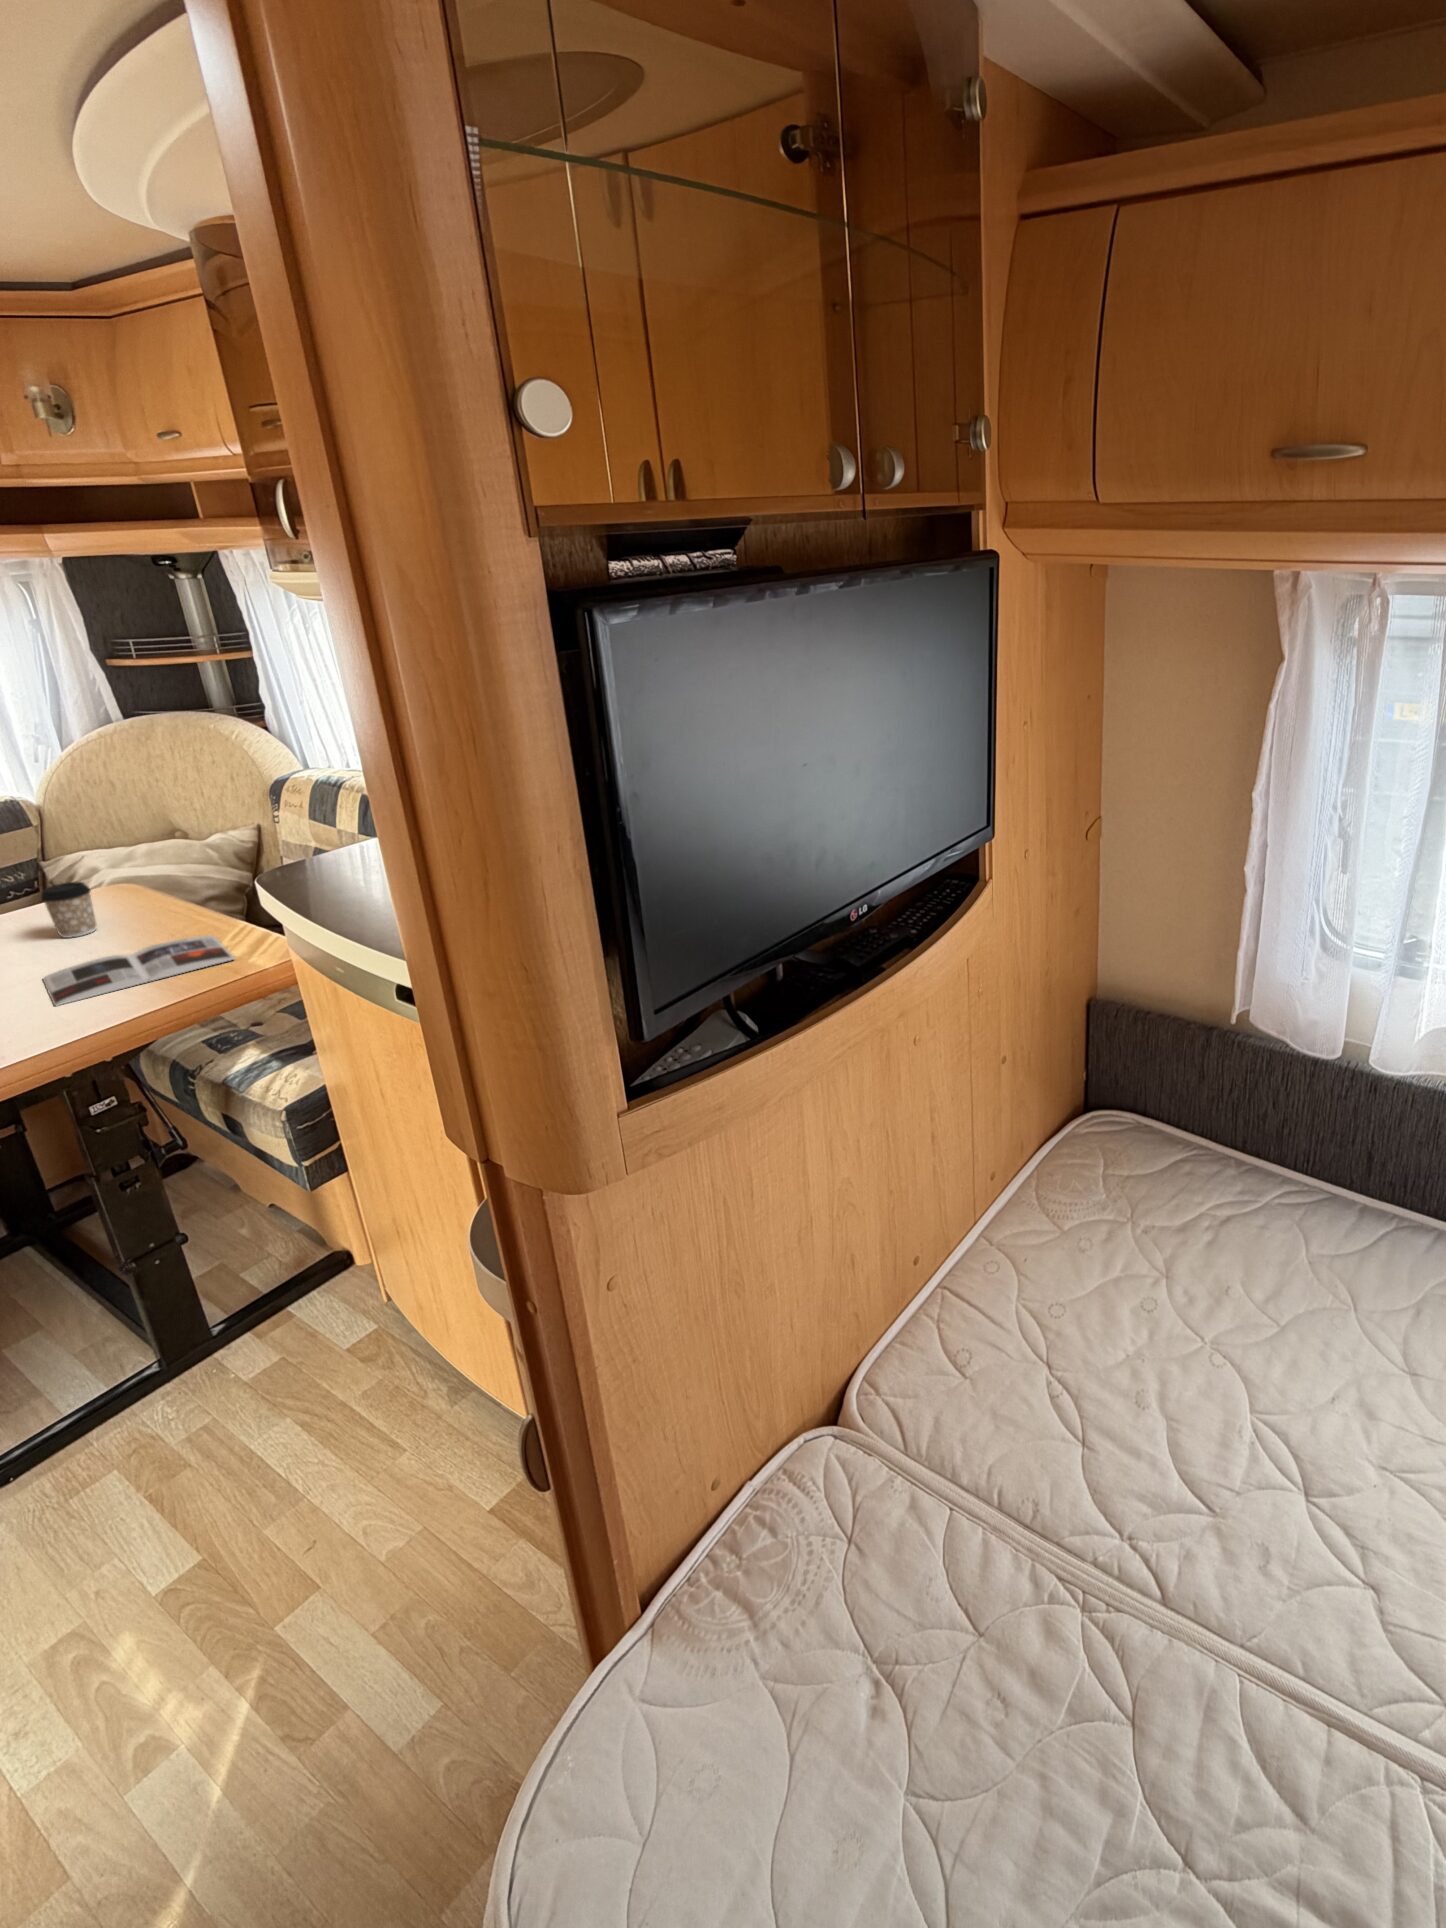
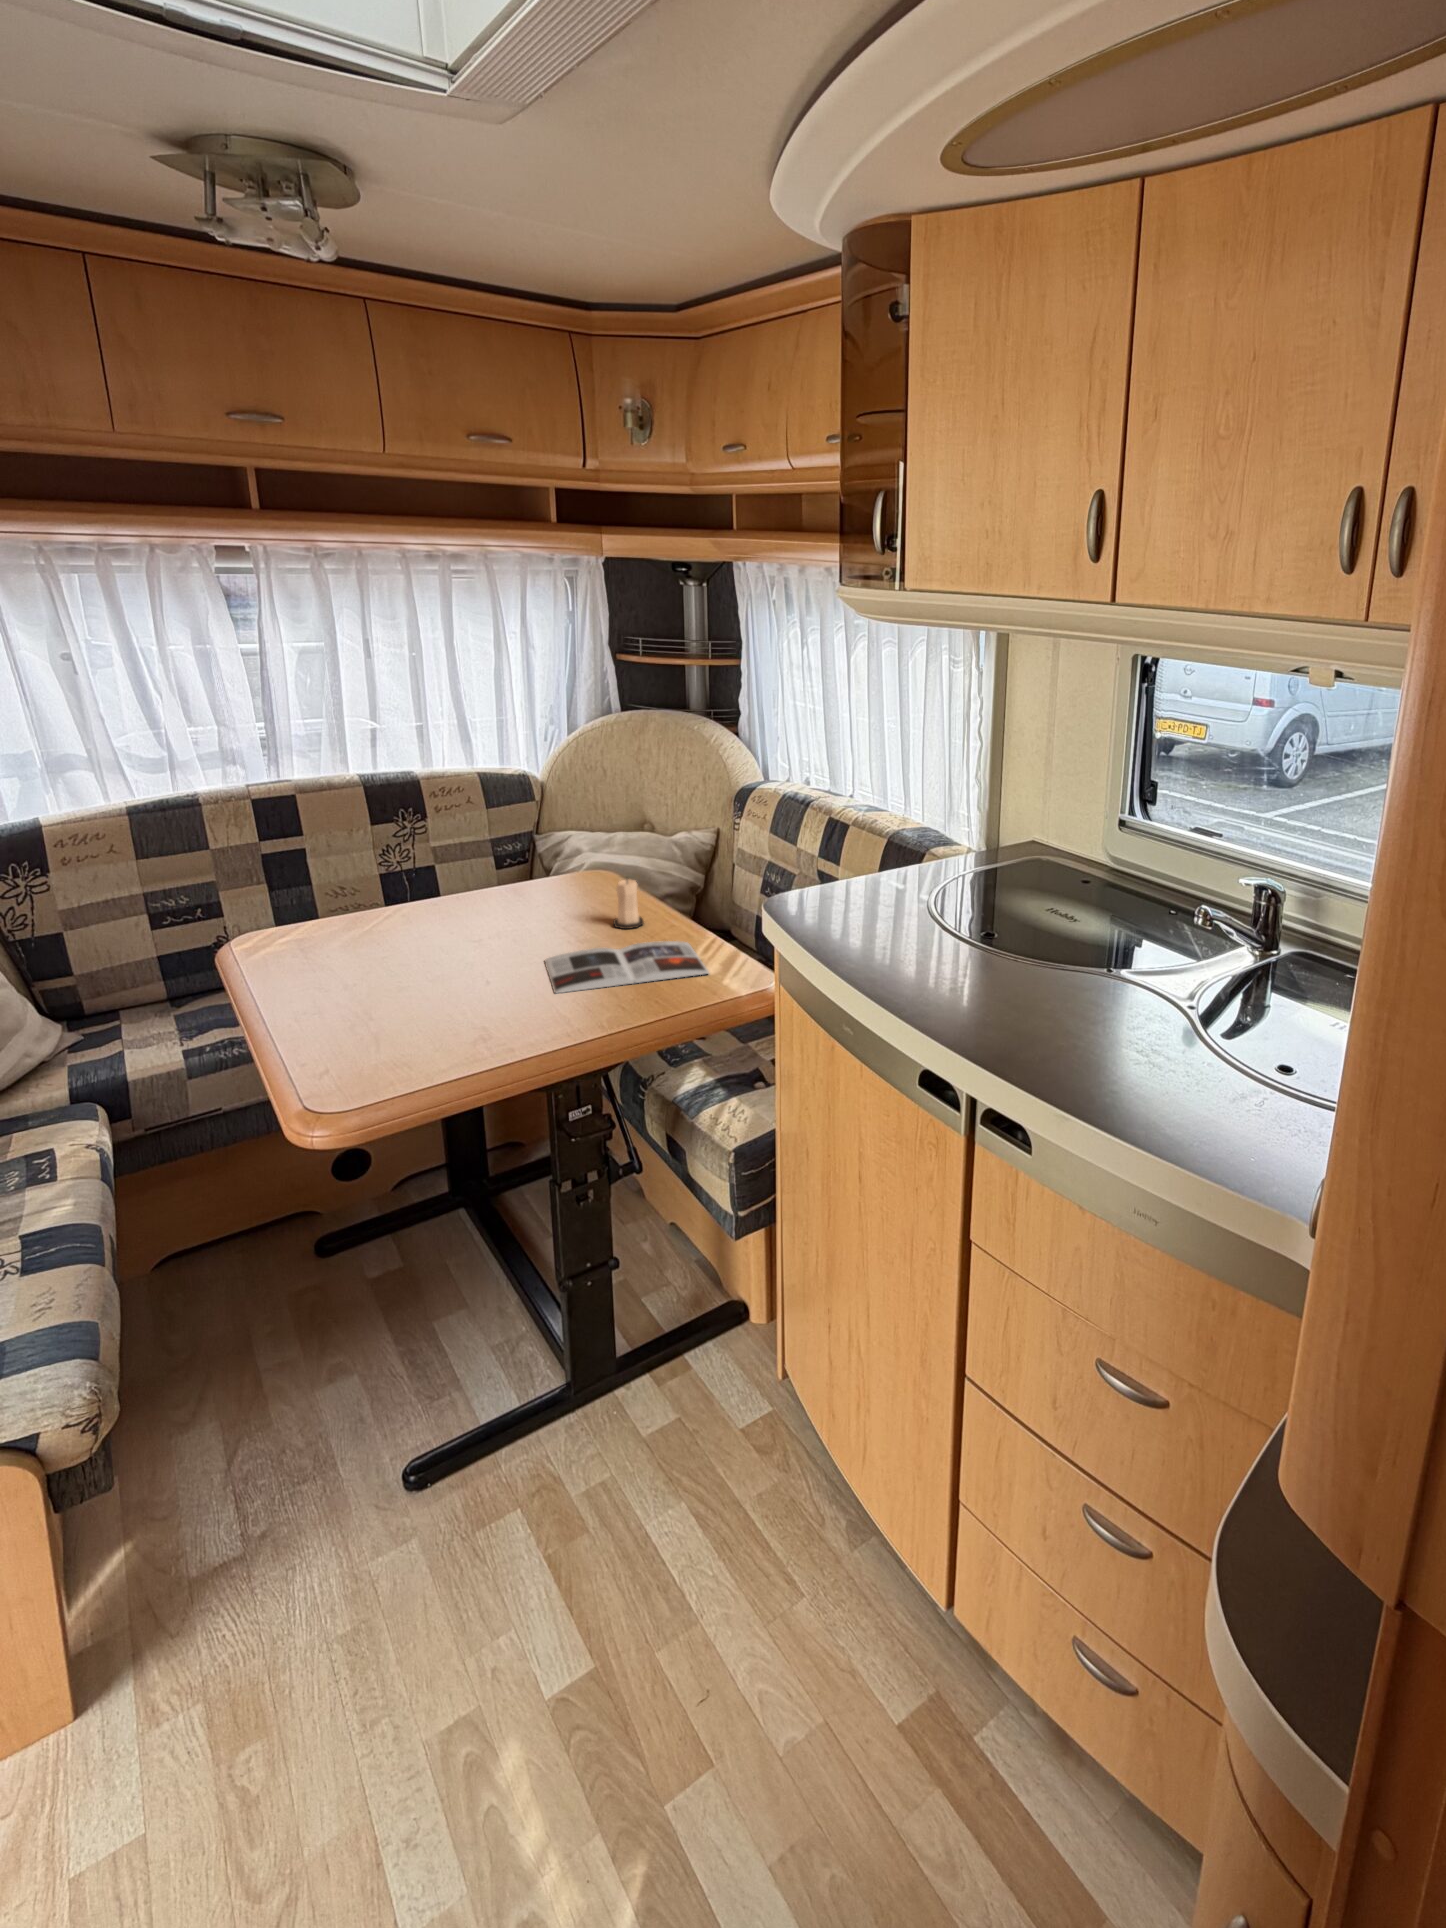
coffee cup: present [41,882,96,938] -> none [551,866,591,920]
candle: none [122,885,163,935] -> present [613,879,644,929]

